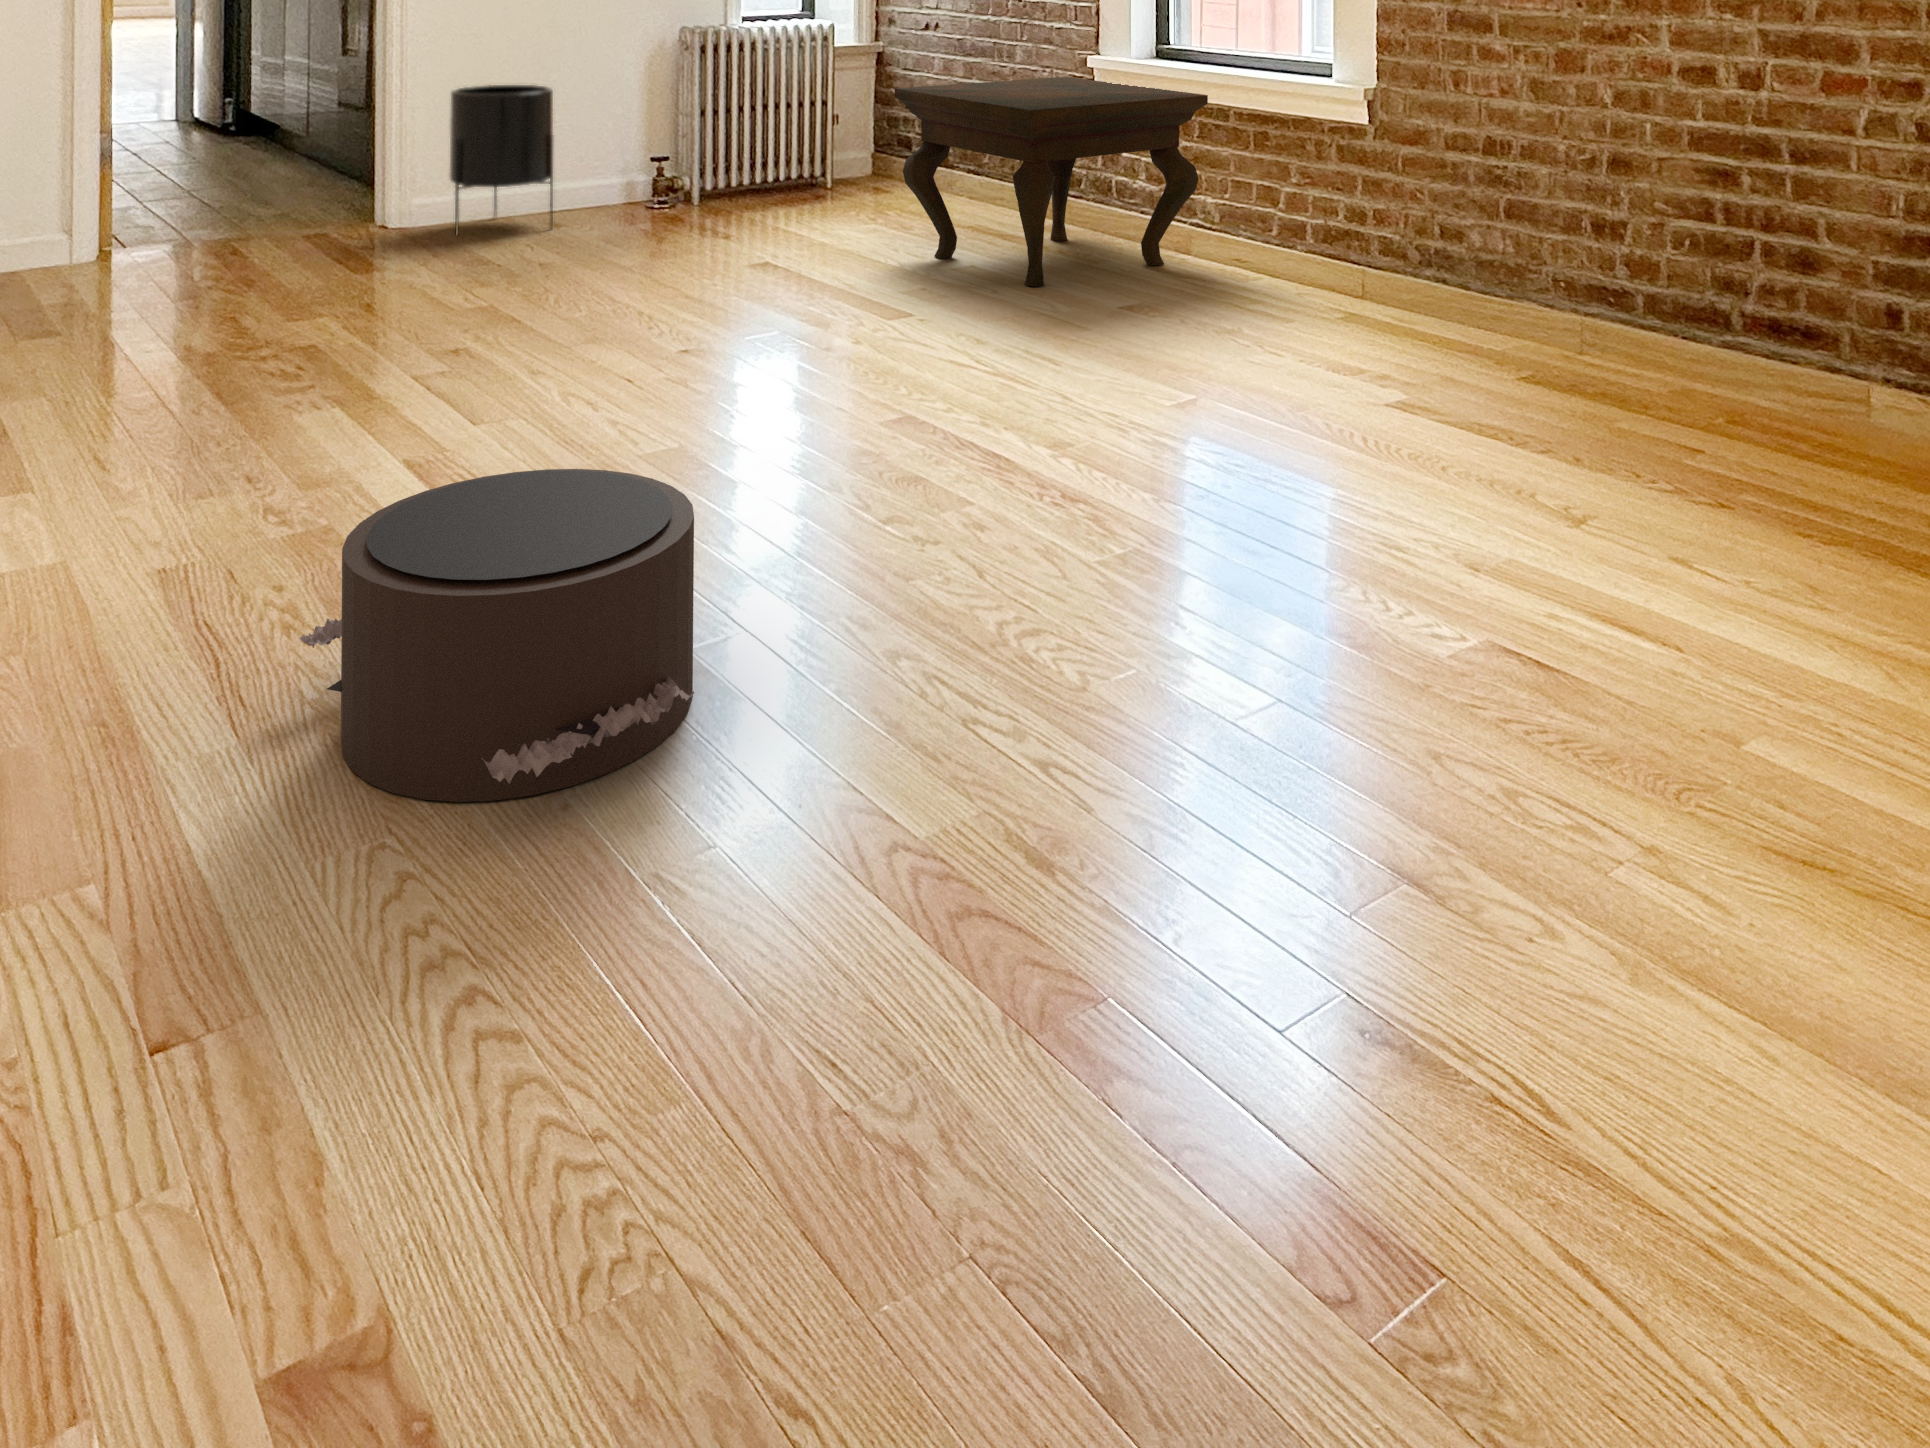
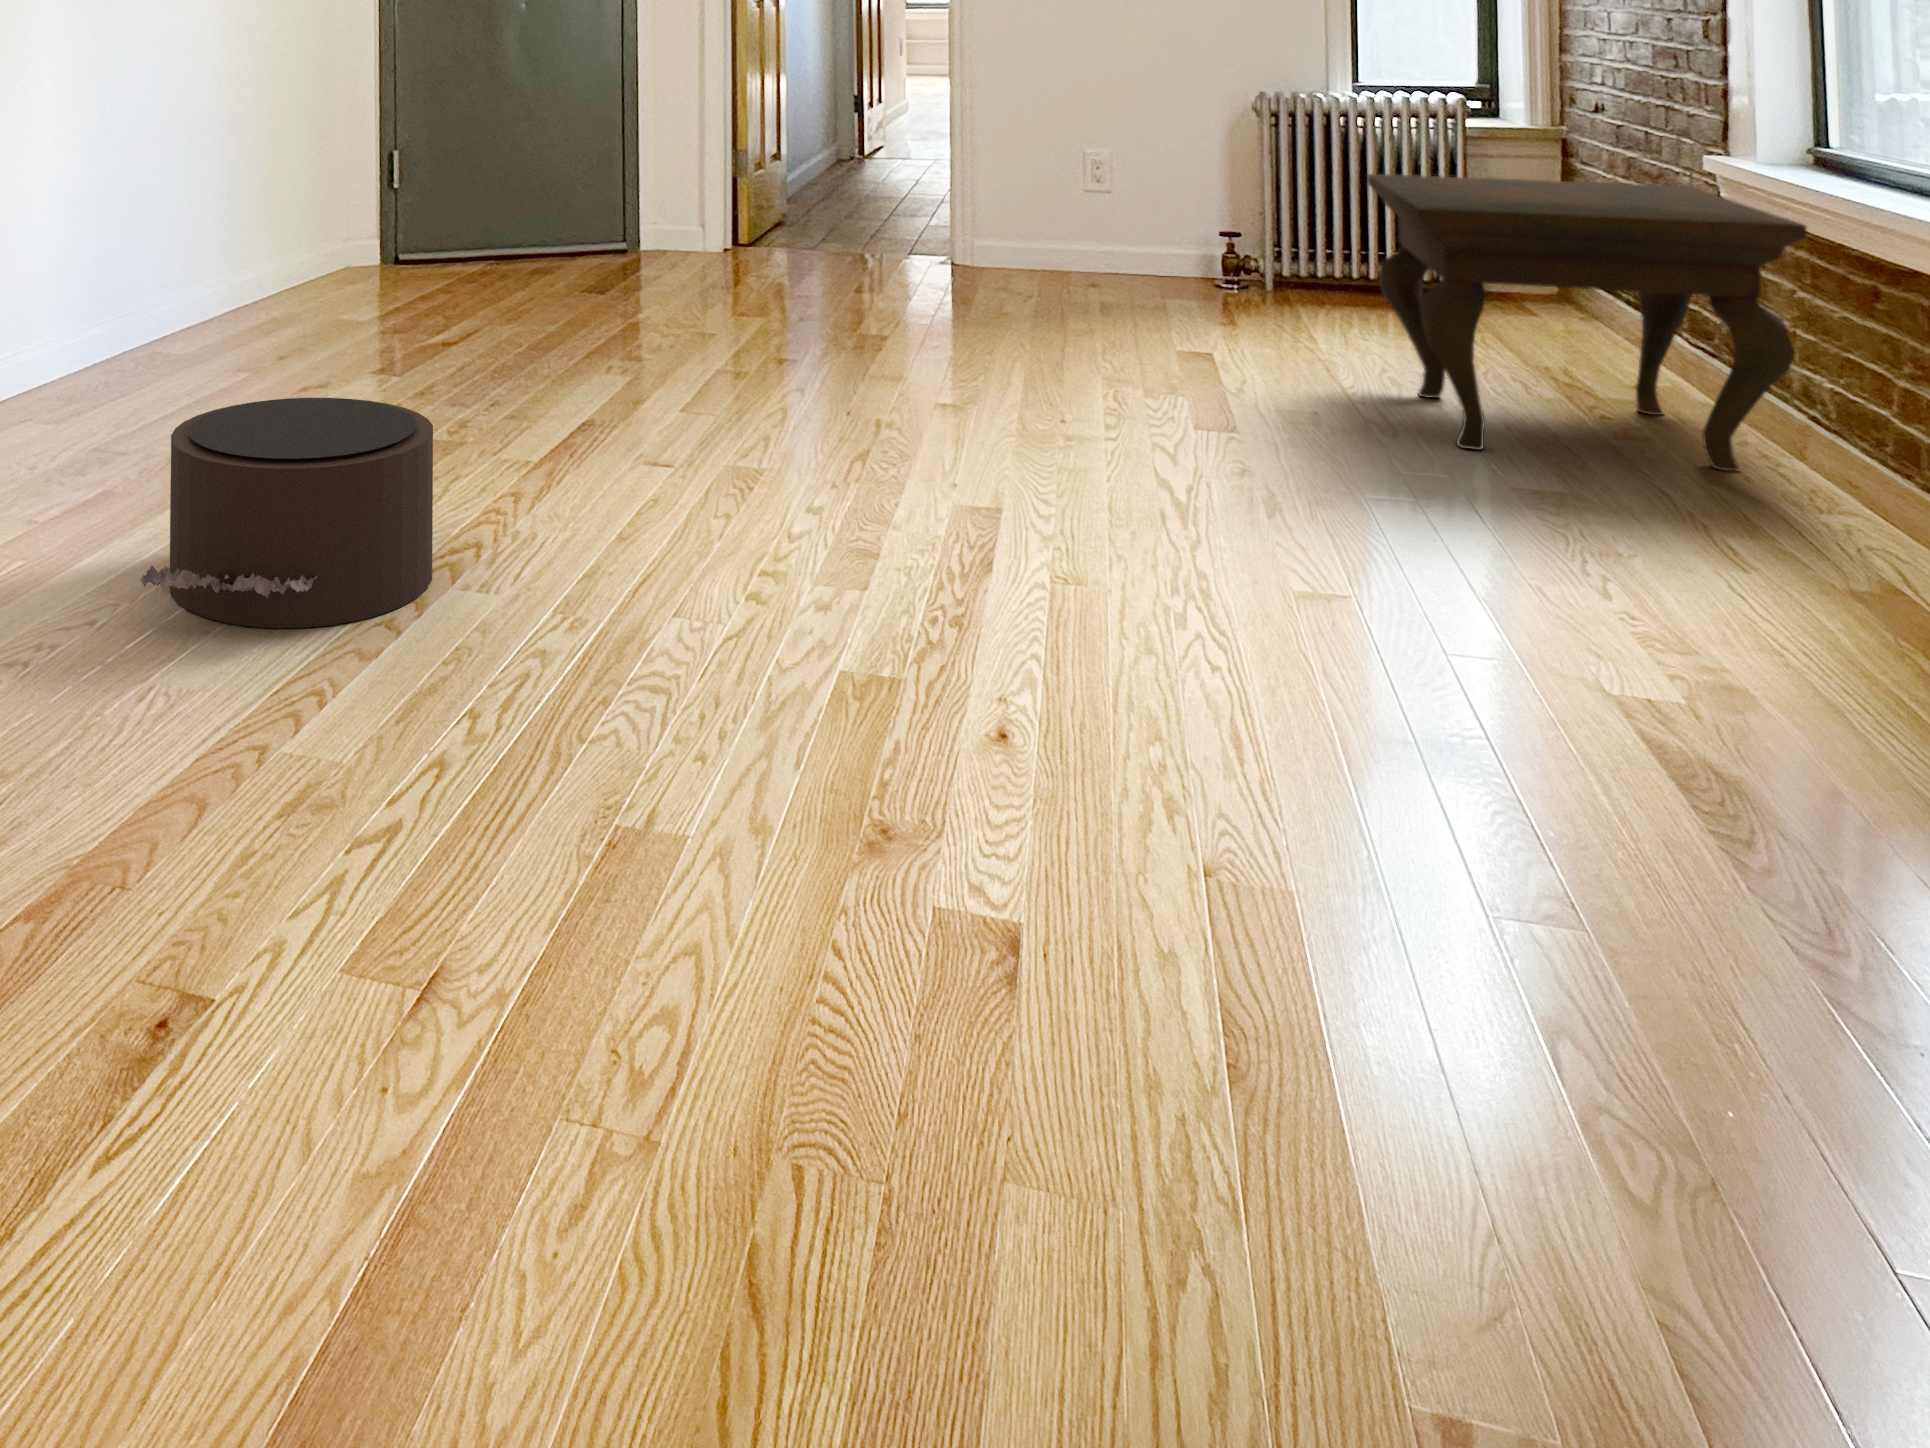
planter: present [449,85,553,235] -> none [988,140,1092,292]

